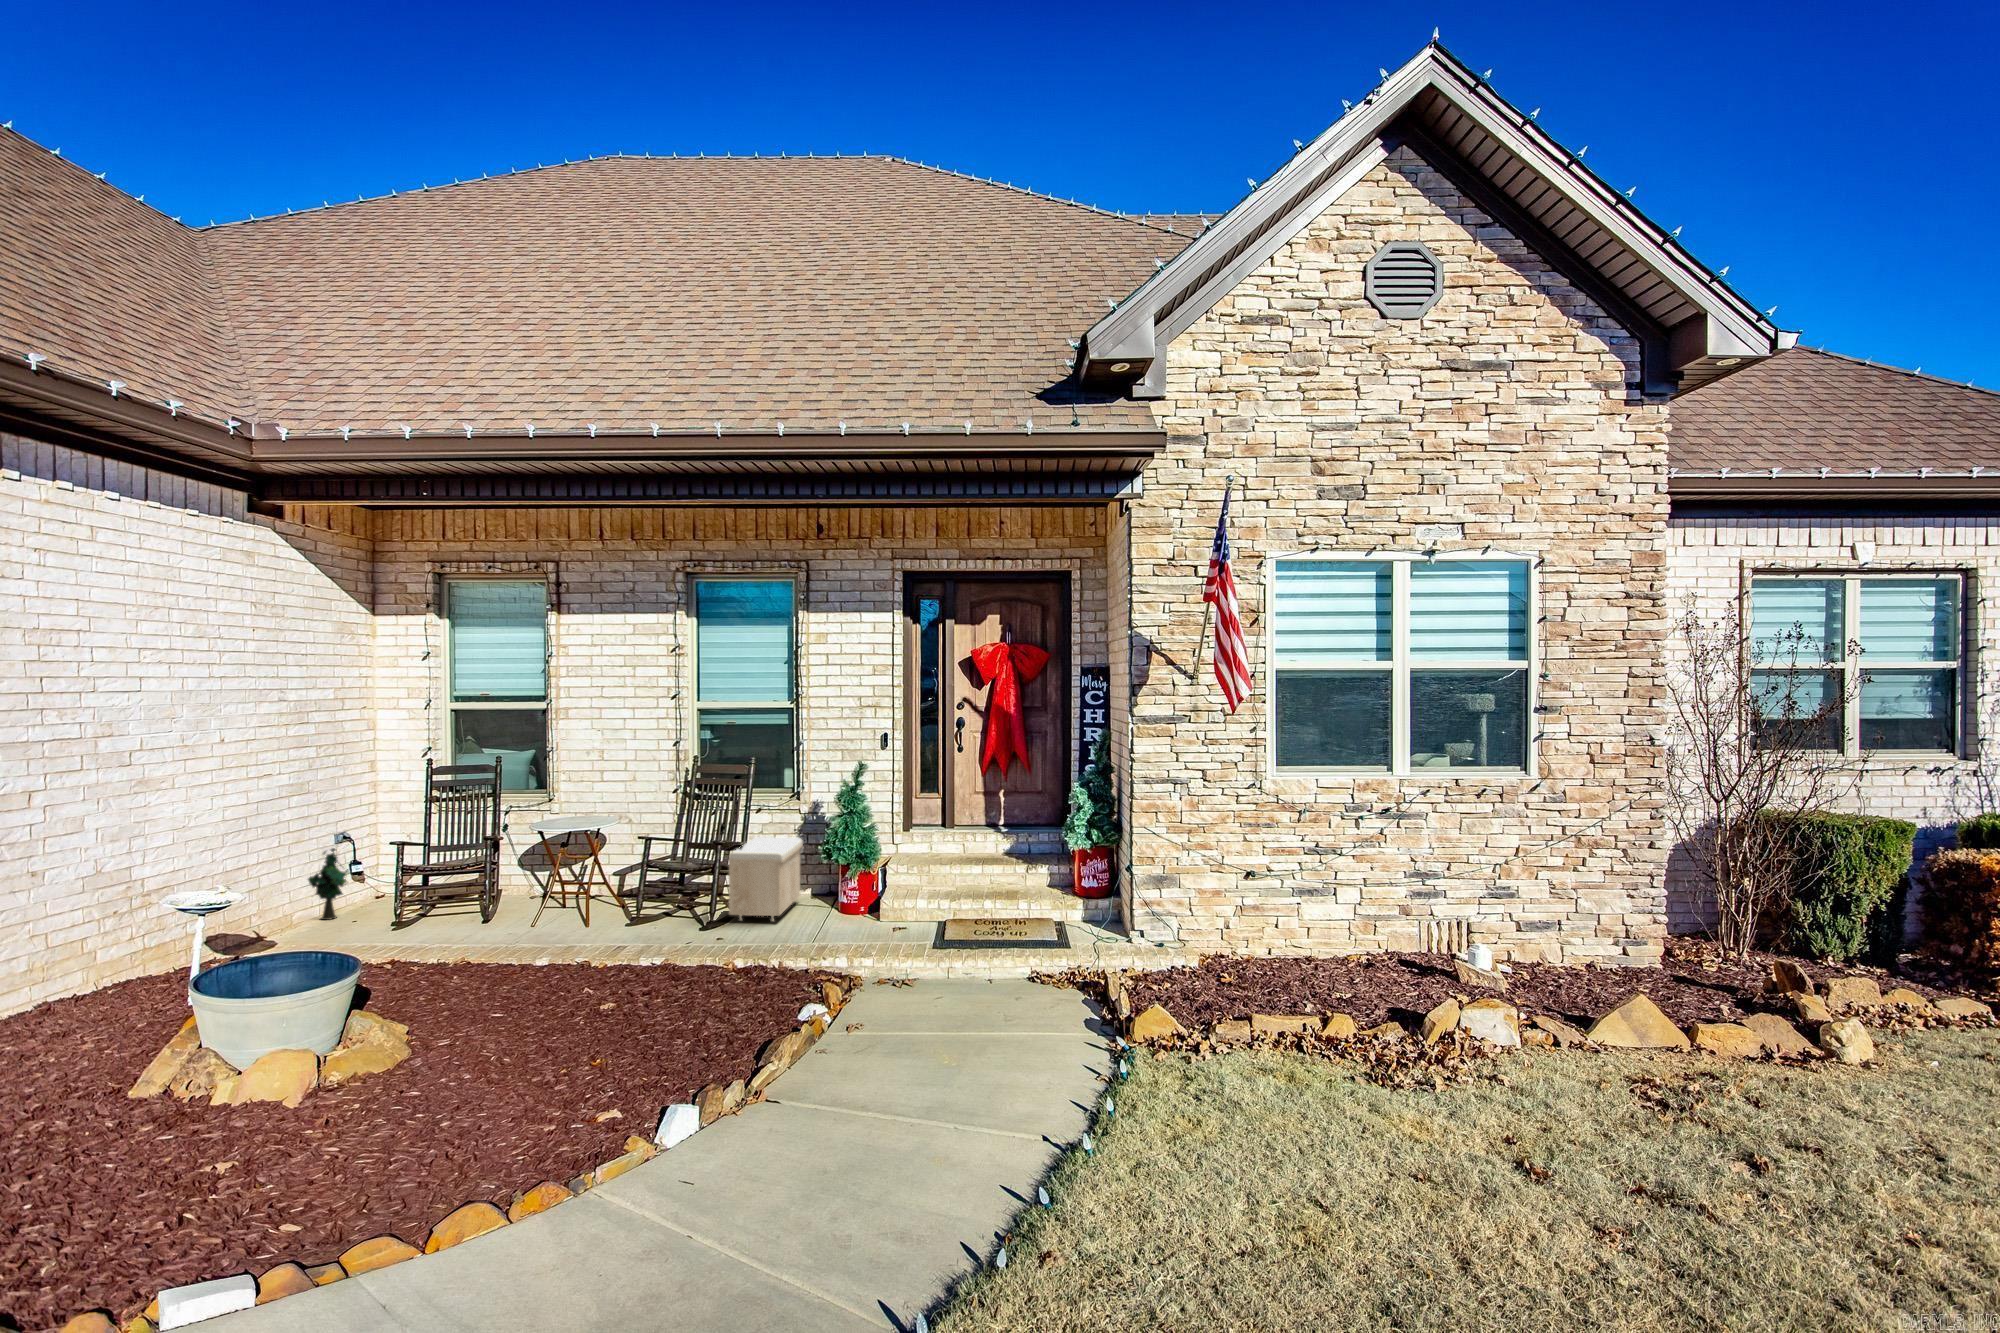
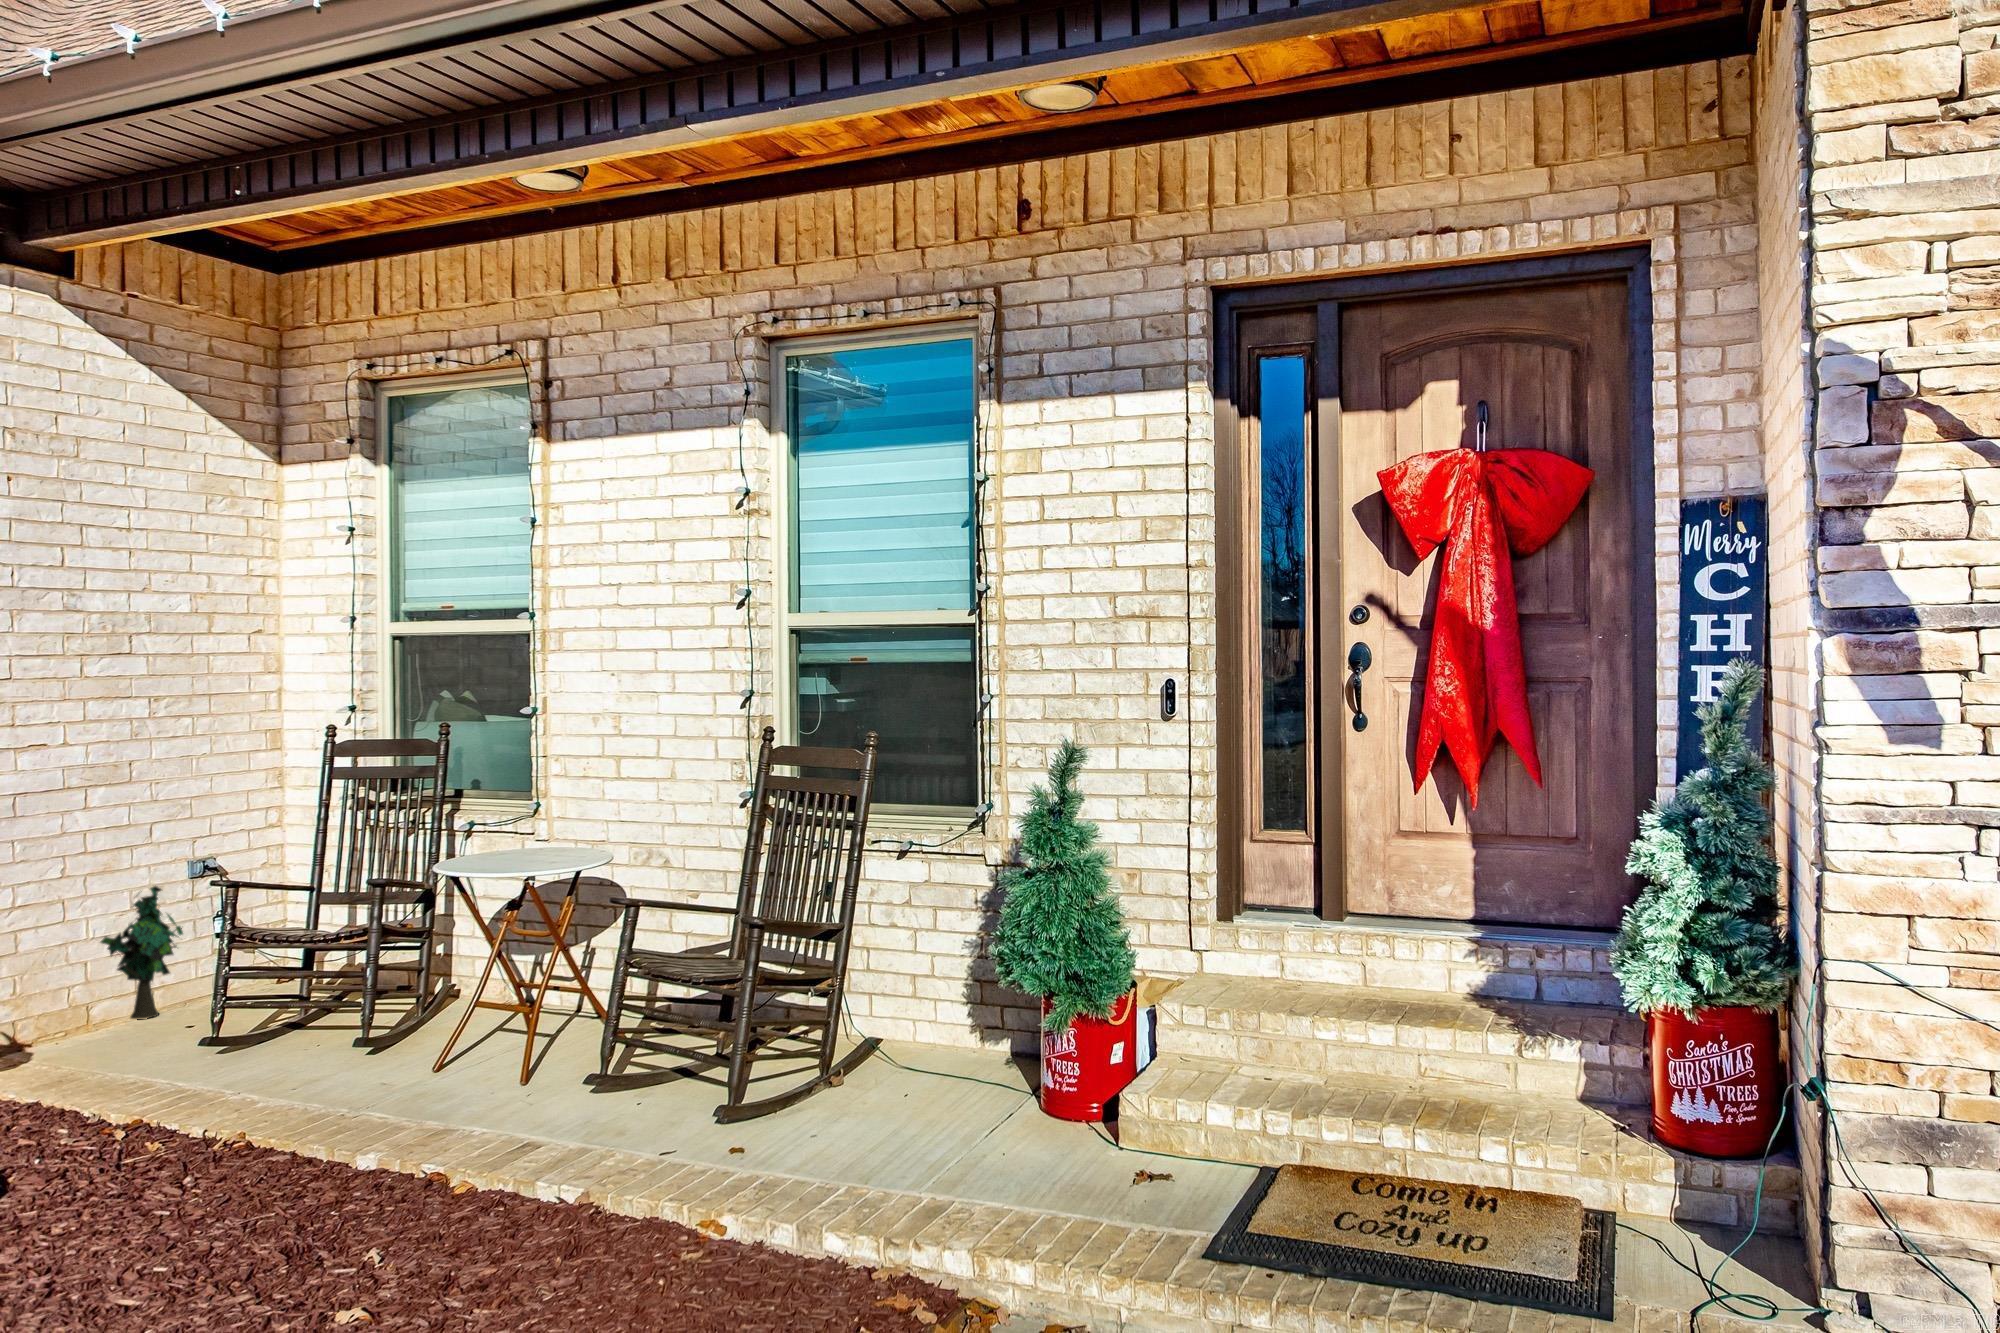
storage bench: present [729,837,803,922] -> none [789,910,989,1112]

